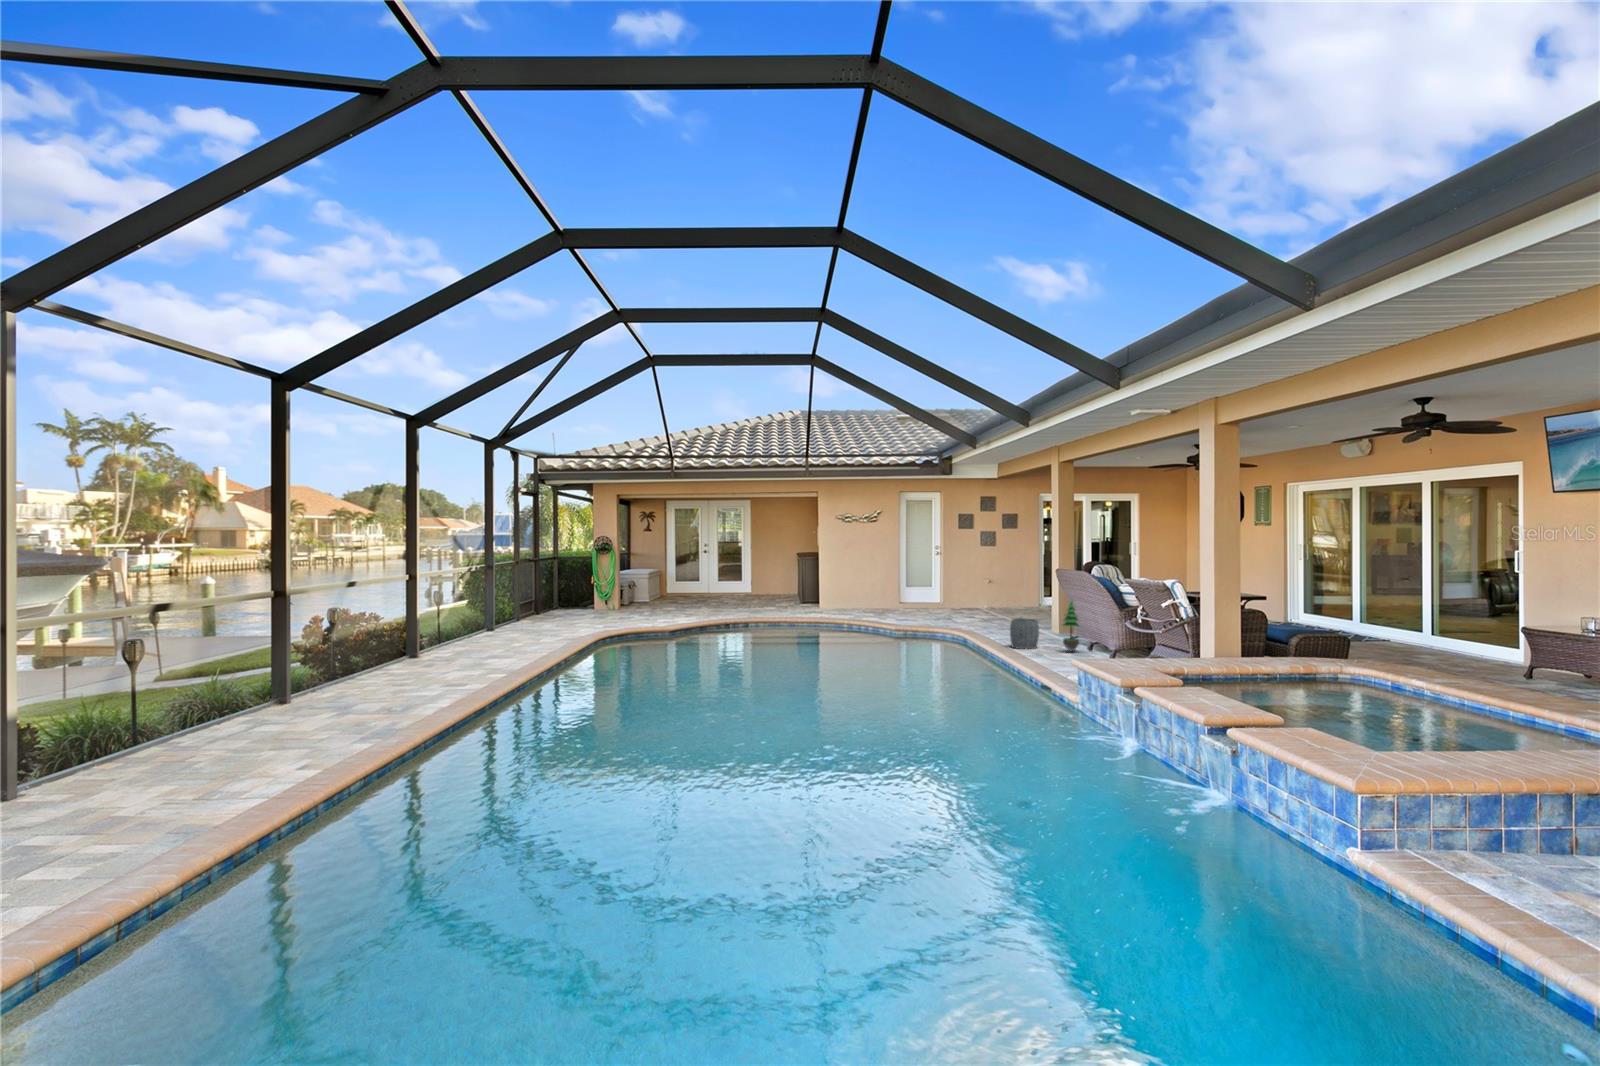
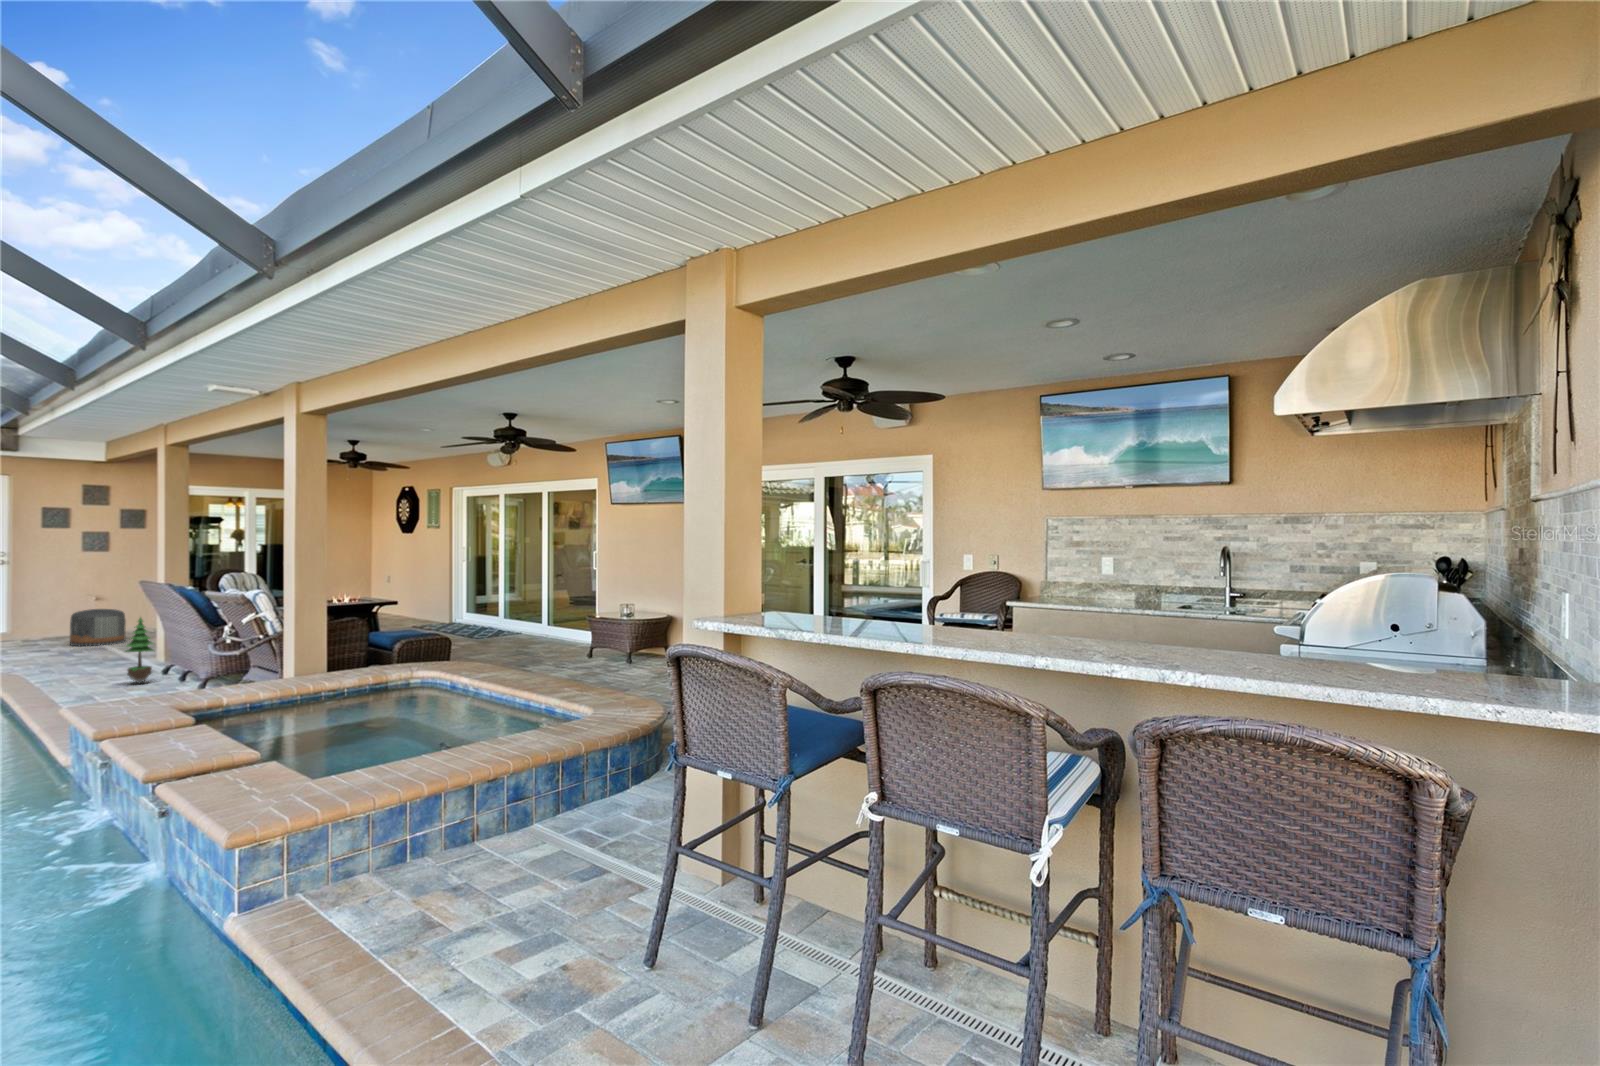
pouf: none [986,591,1019,620] -> present [70,609,126,646]
woven basket: present [1010,618,1039,649] -> none [48,646,96,687]

